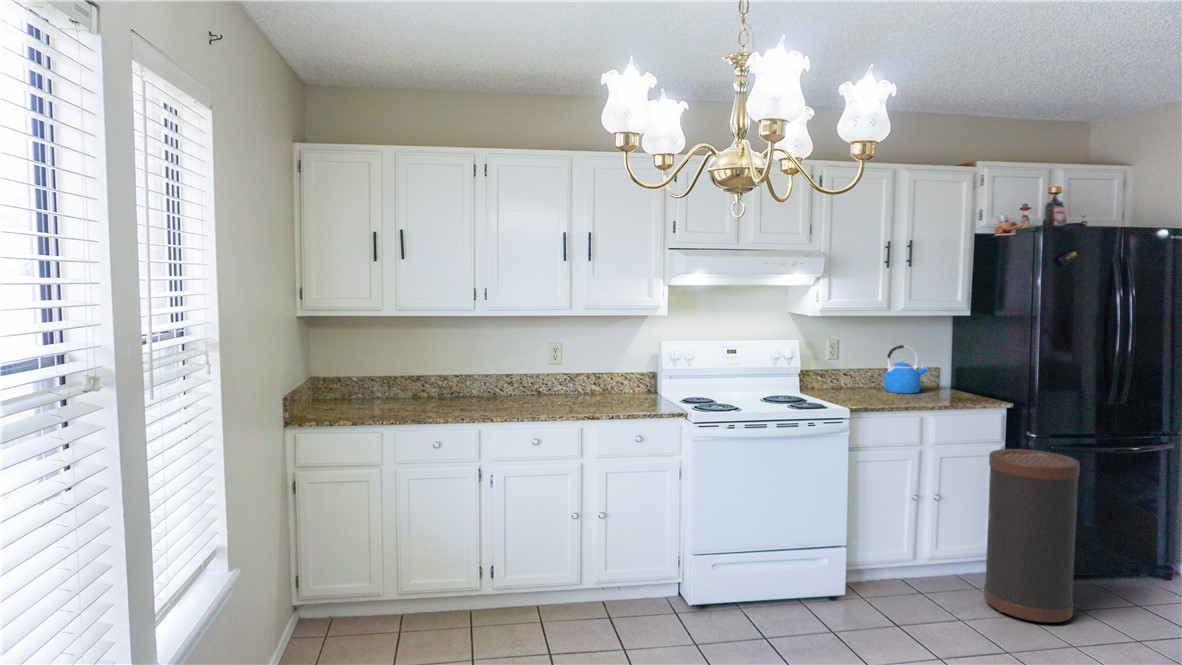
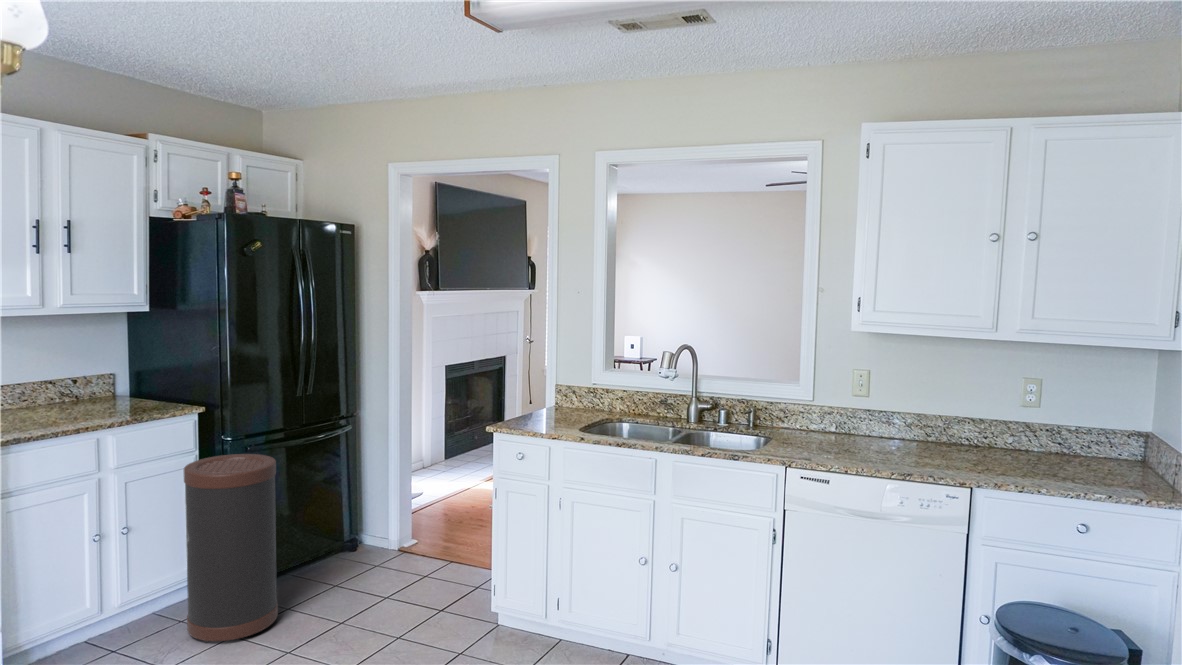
kettle: present [883,345,928,393] -> none [40,351,102,413]

